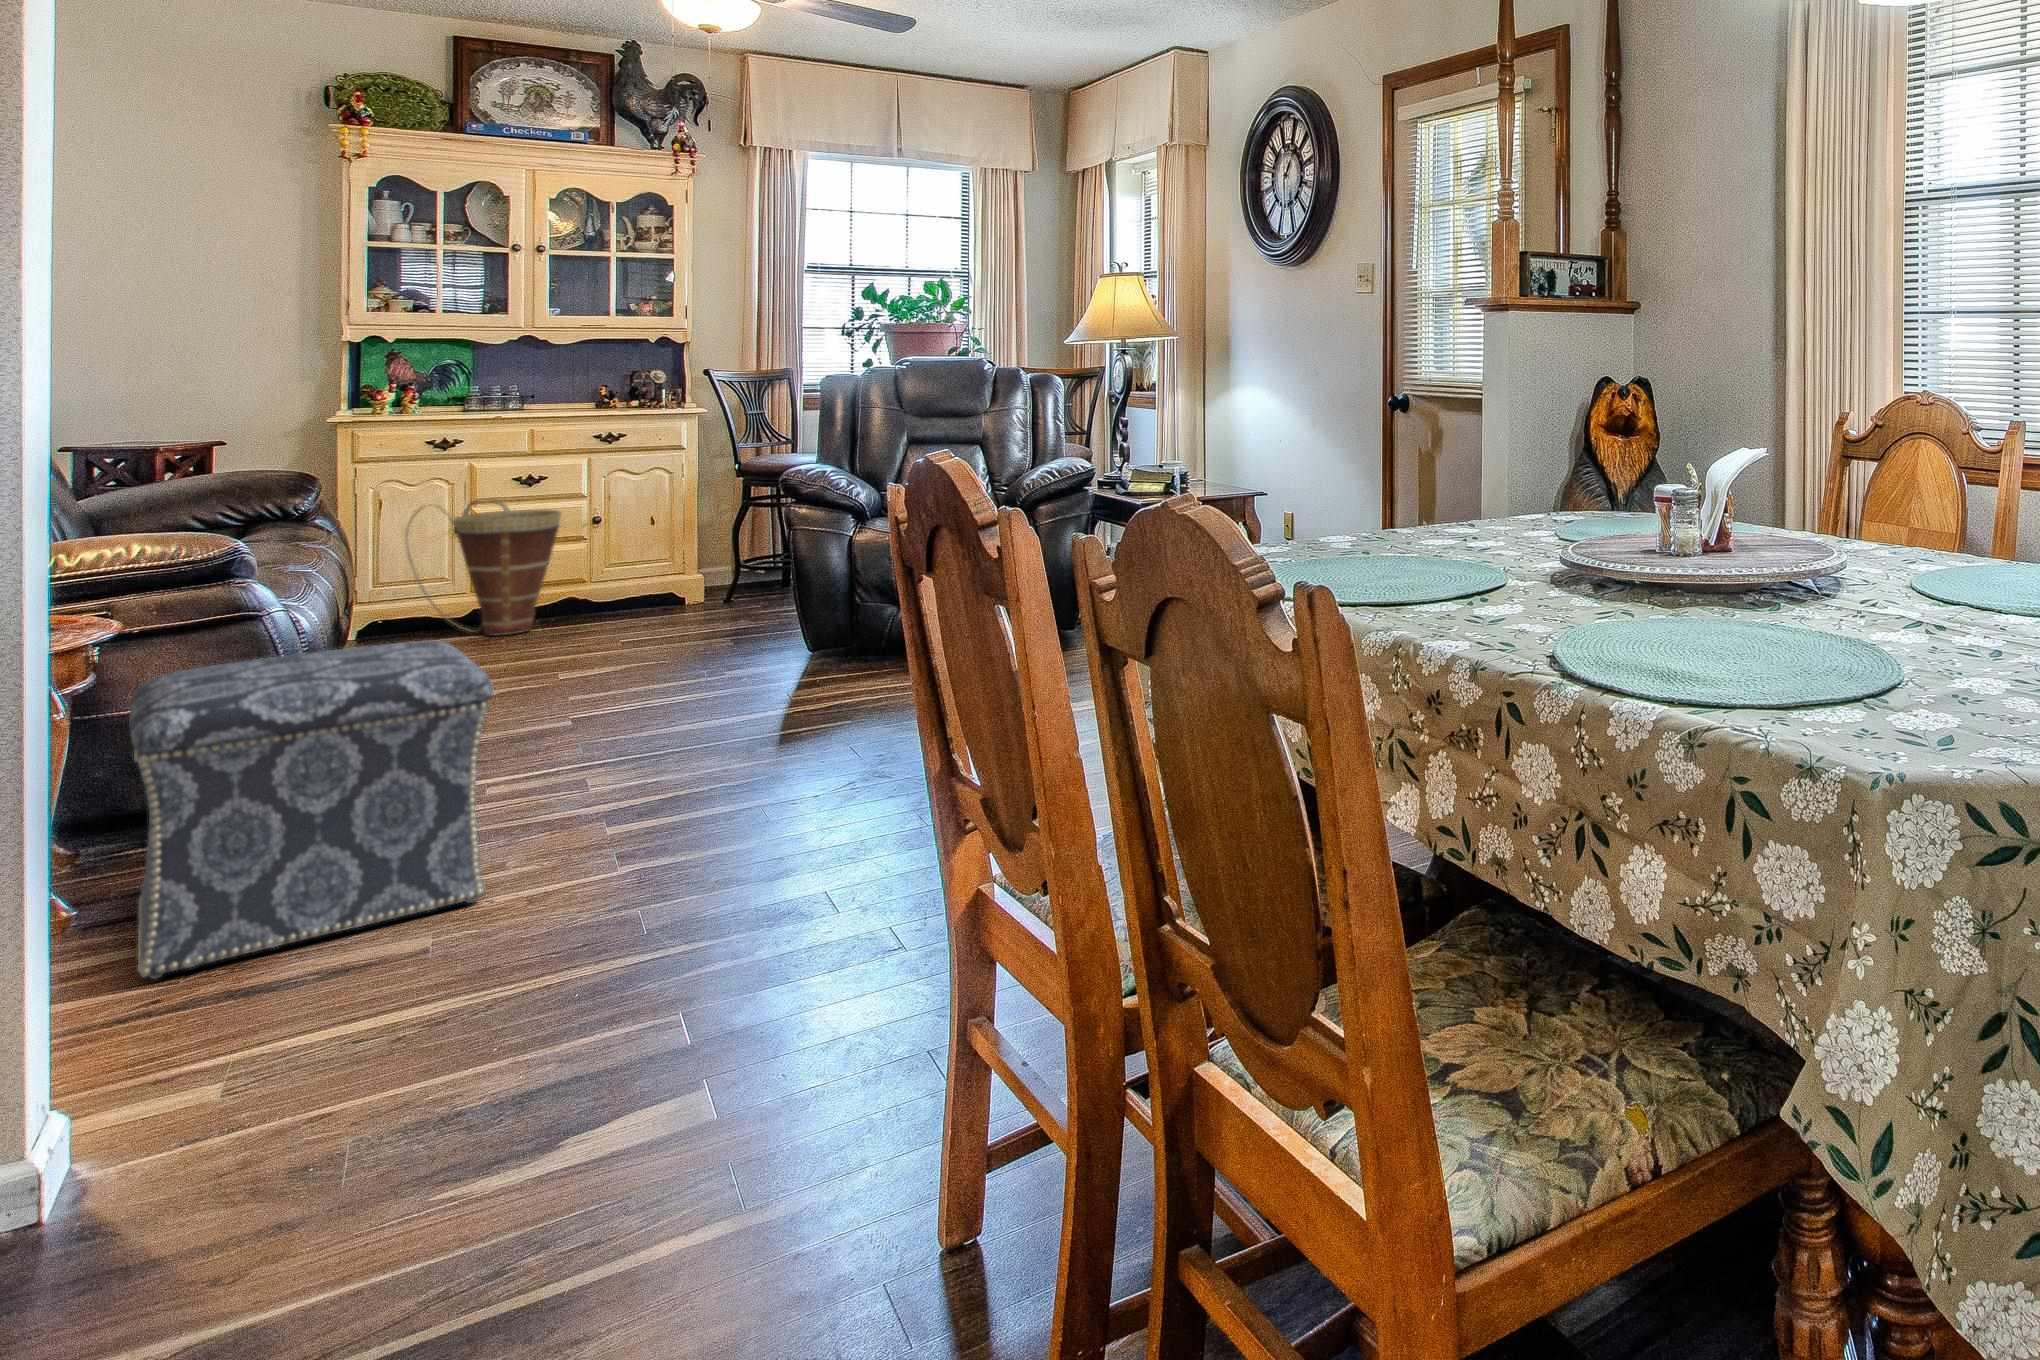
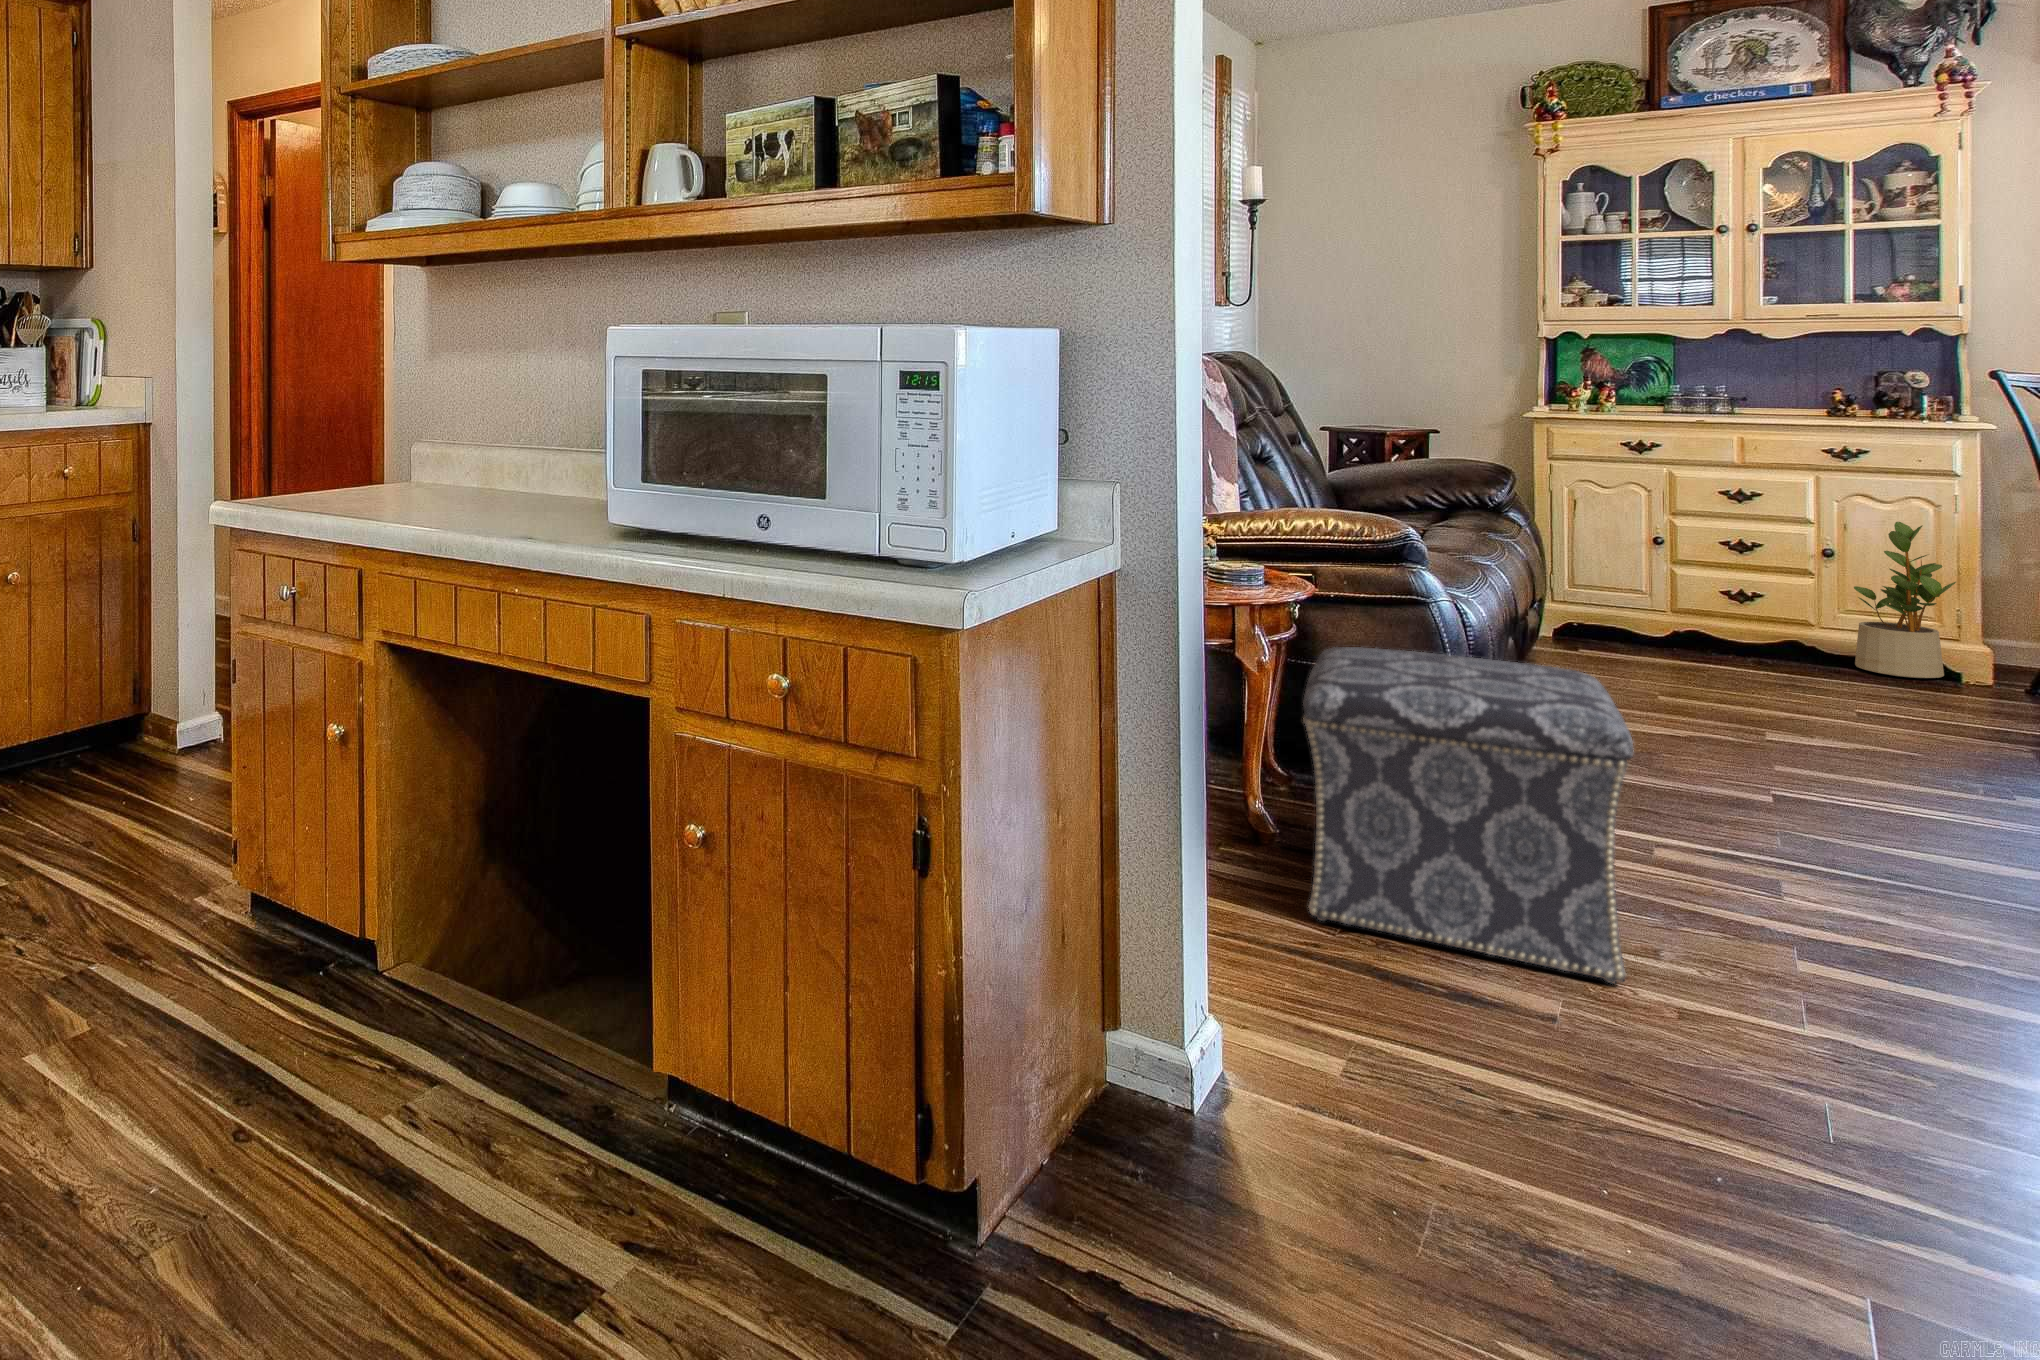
potted plant: none [614,490,680,612] -> present [1854,522,1956,678]
basket: present [405,499,561,636] -> none [1595,510,1777,669]

